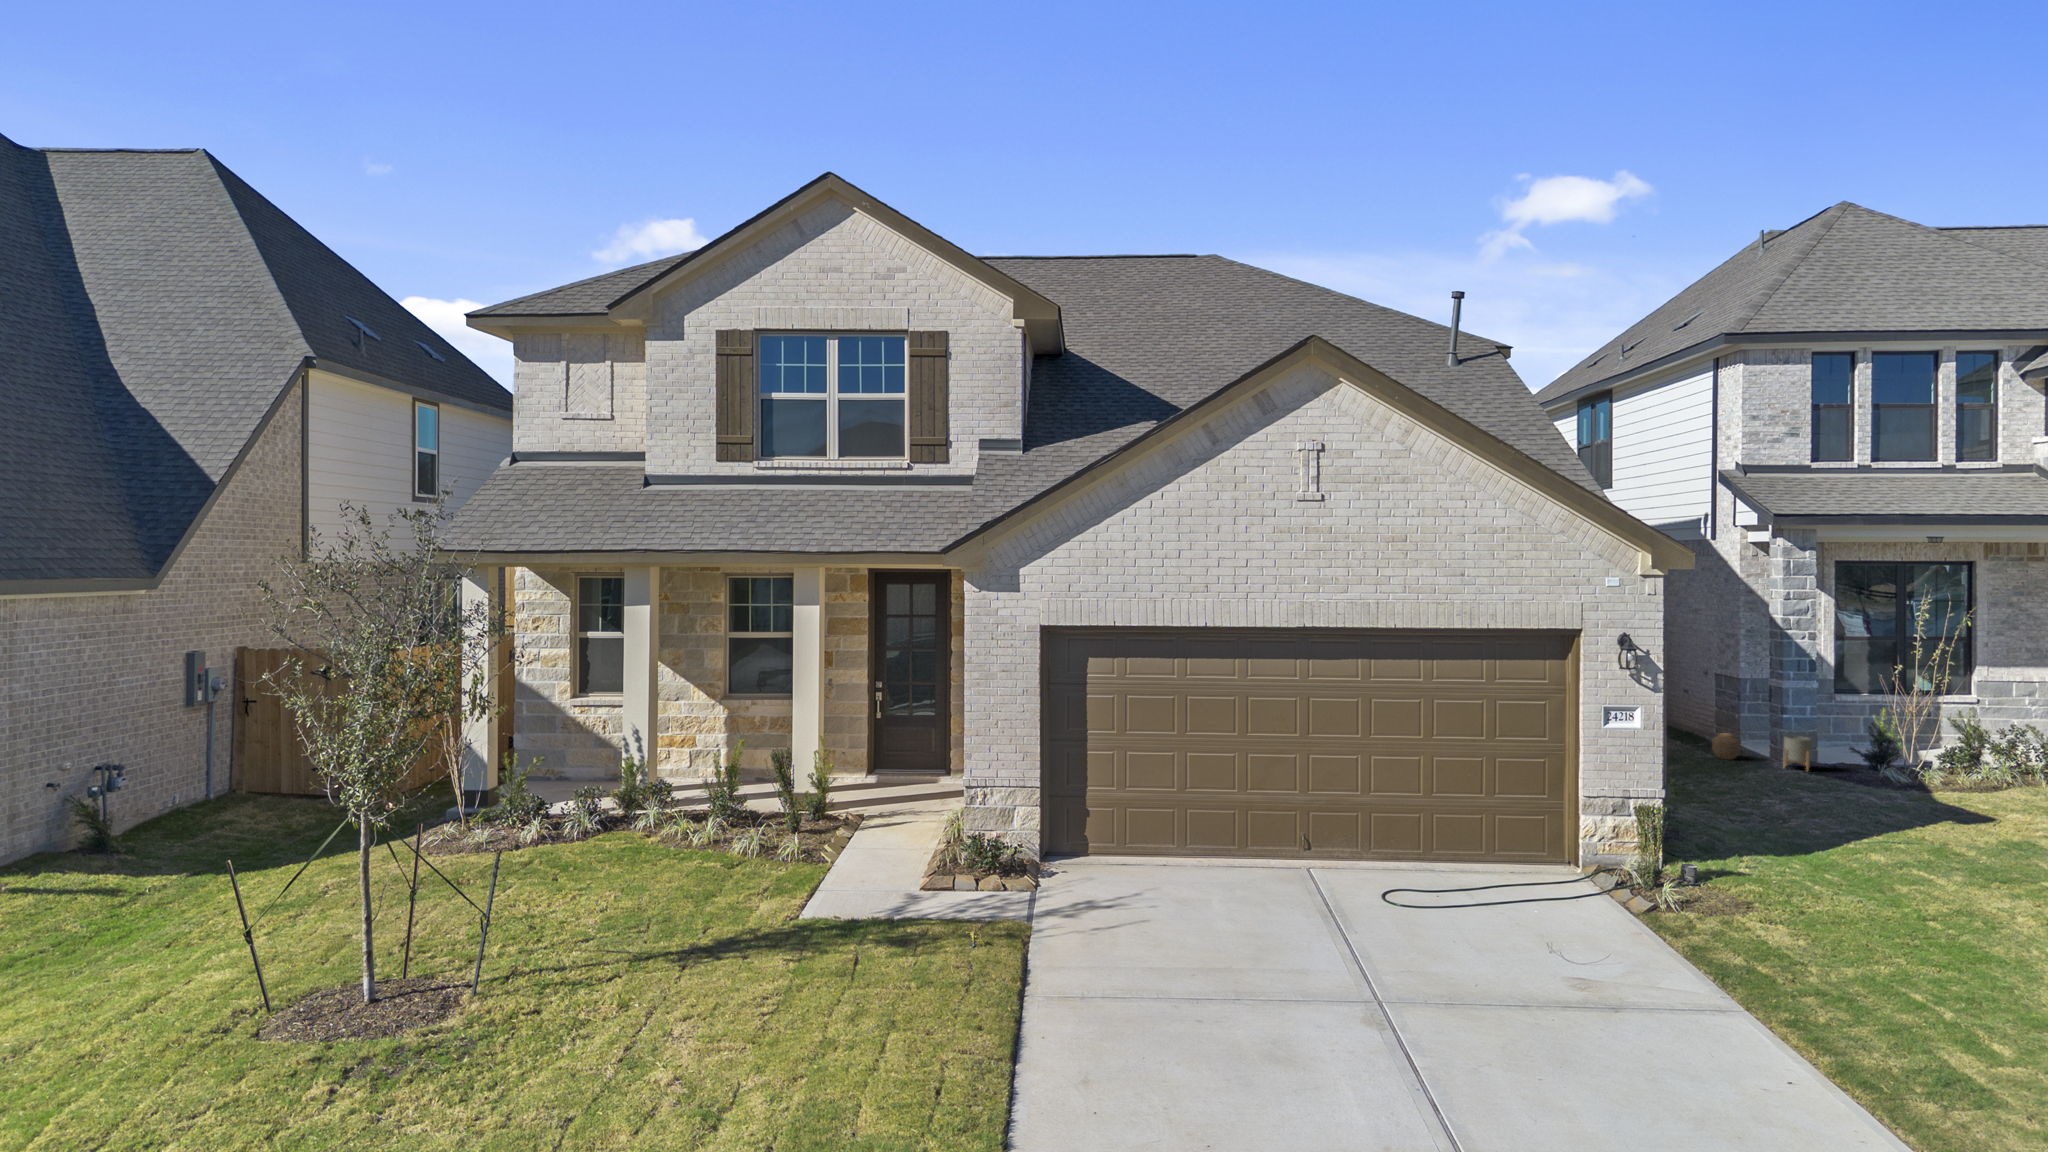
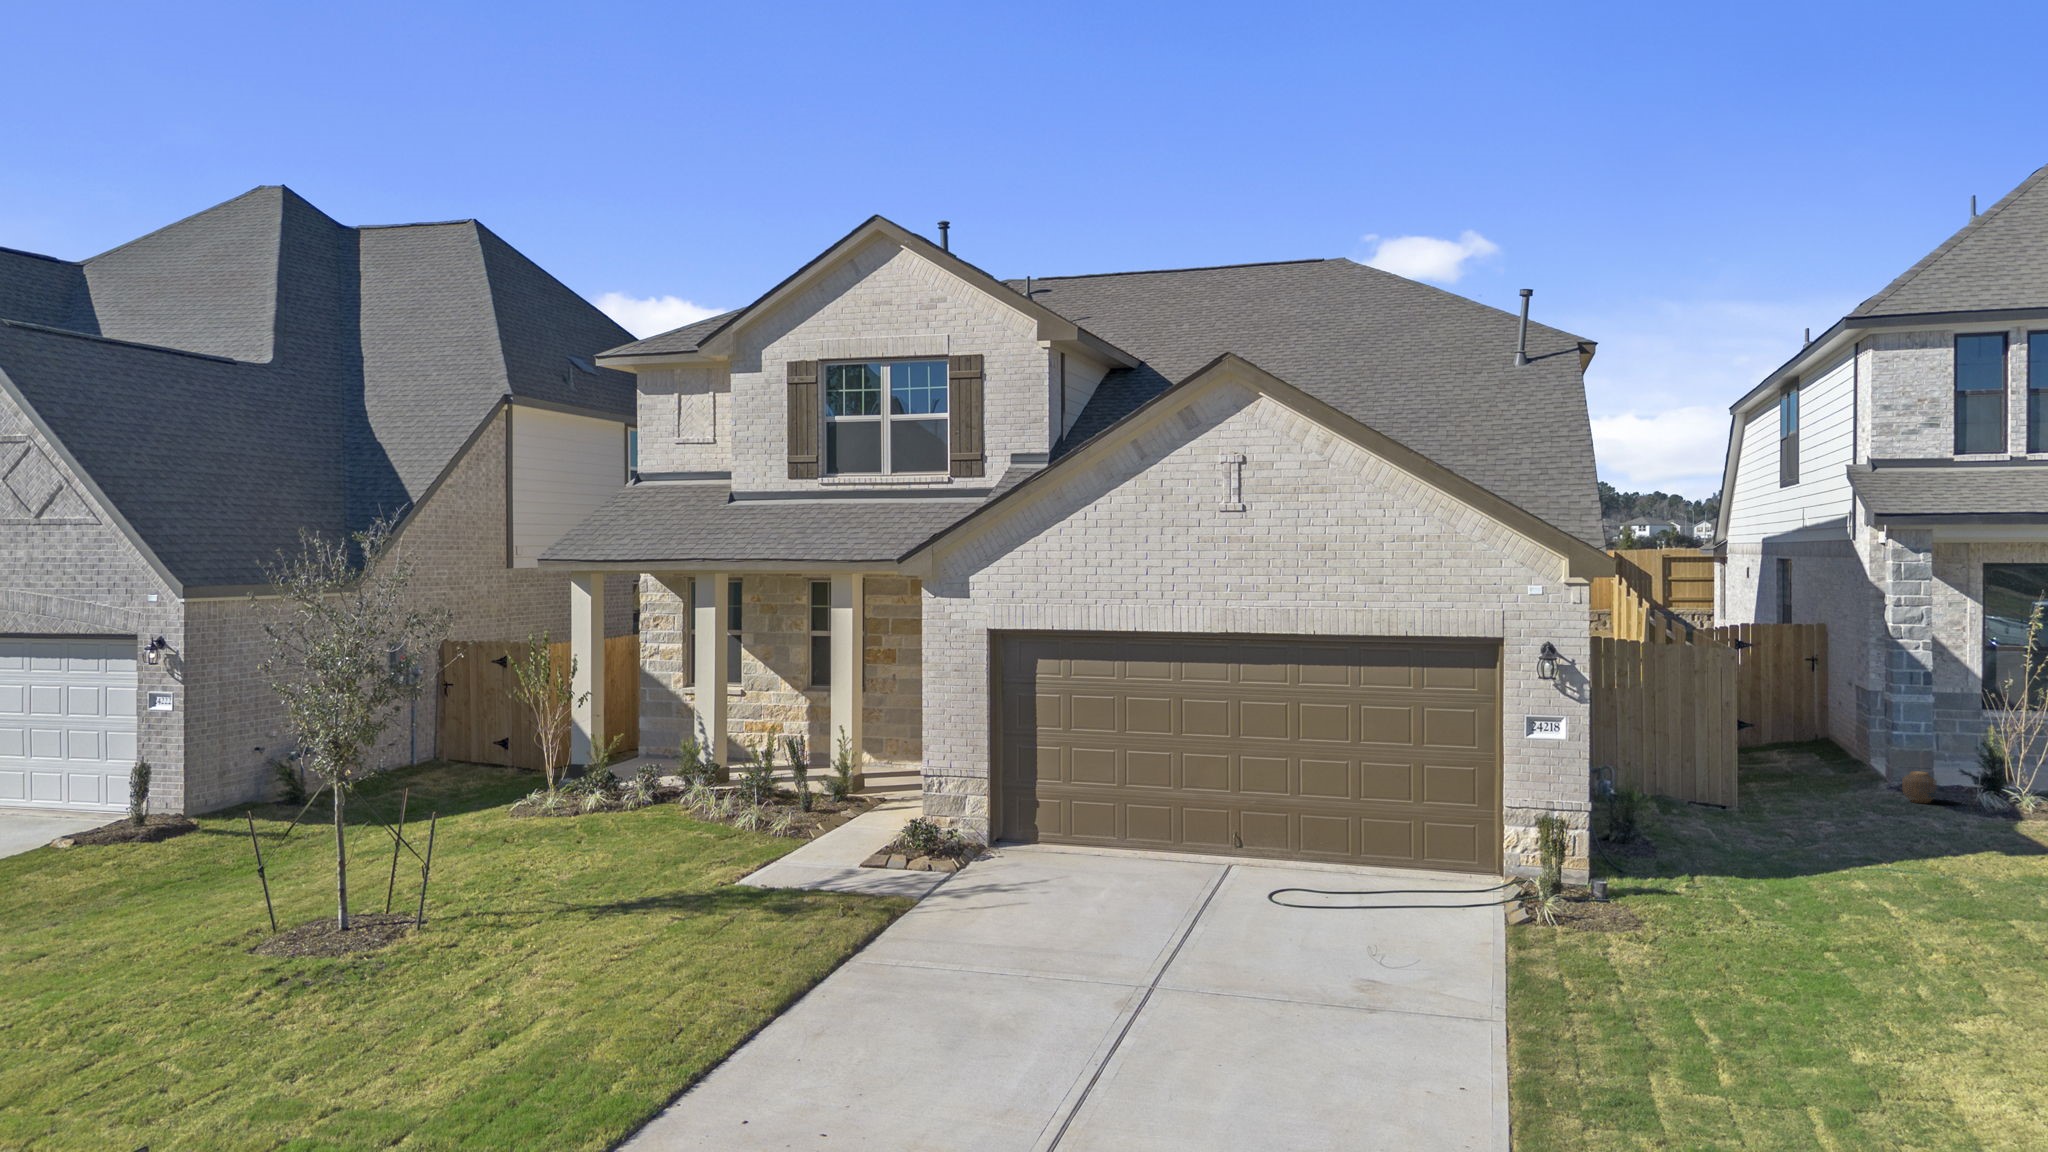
planter: present [1783,736,1811,770] -> none [1976,777,2016,820]

